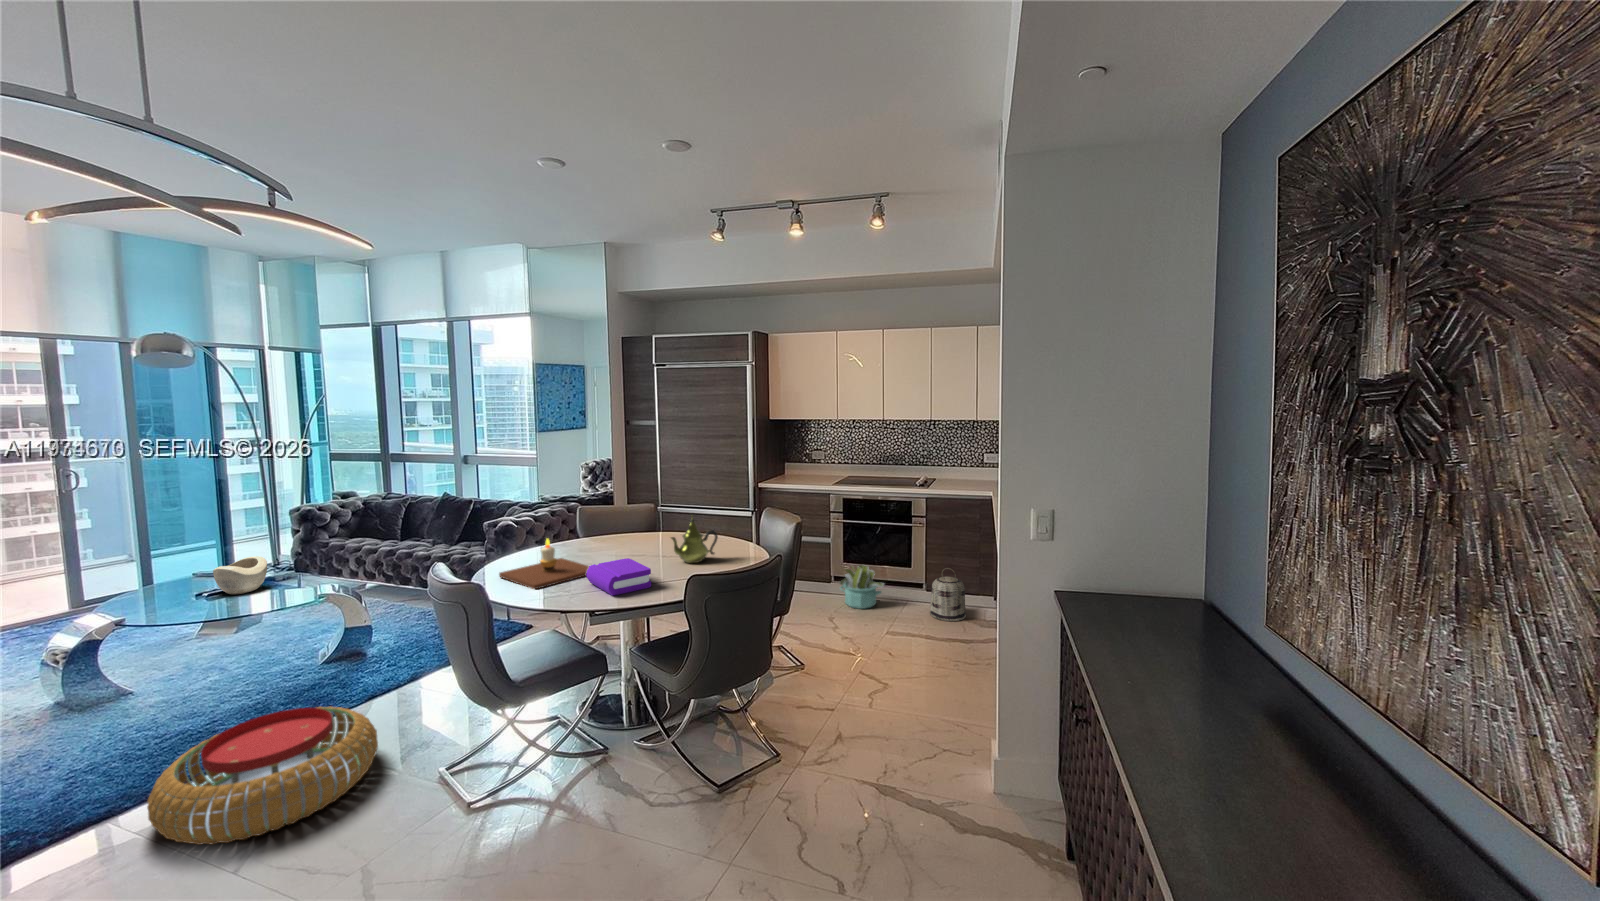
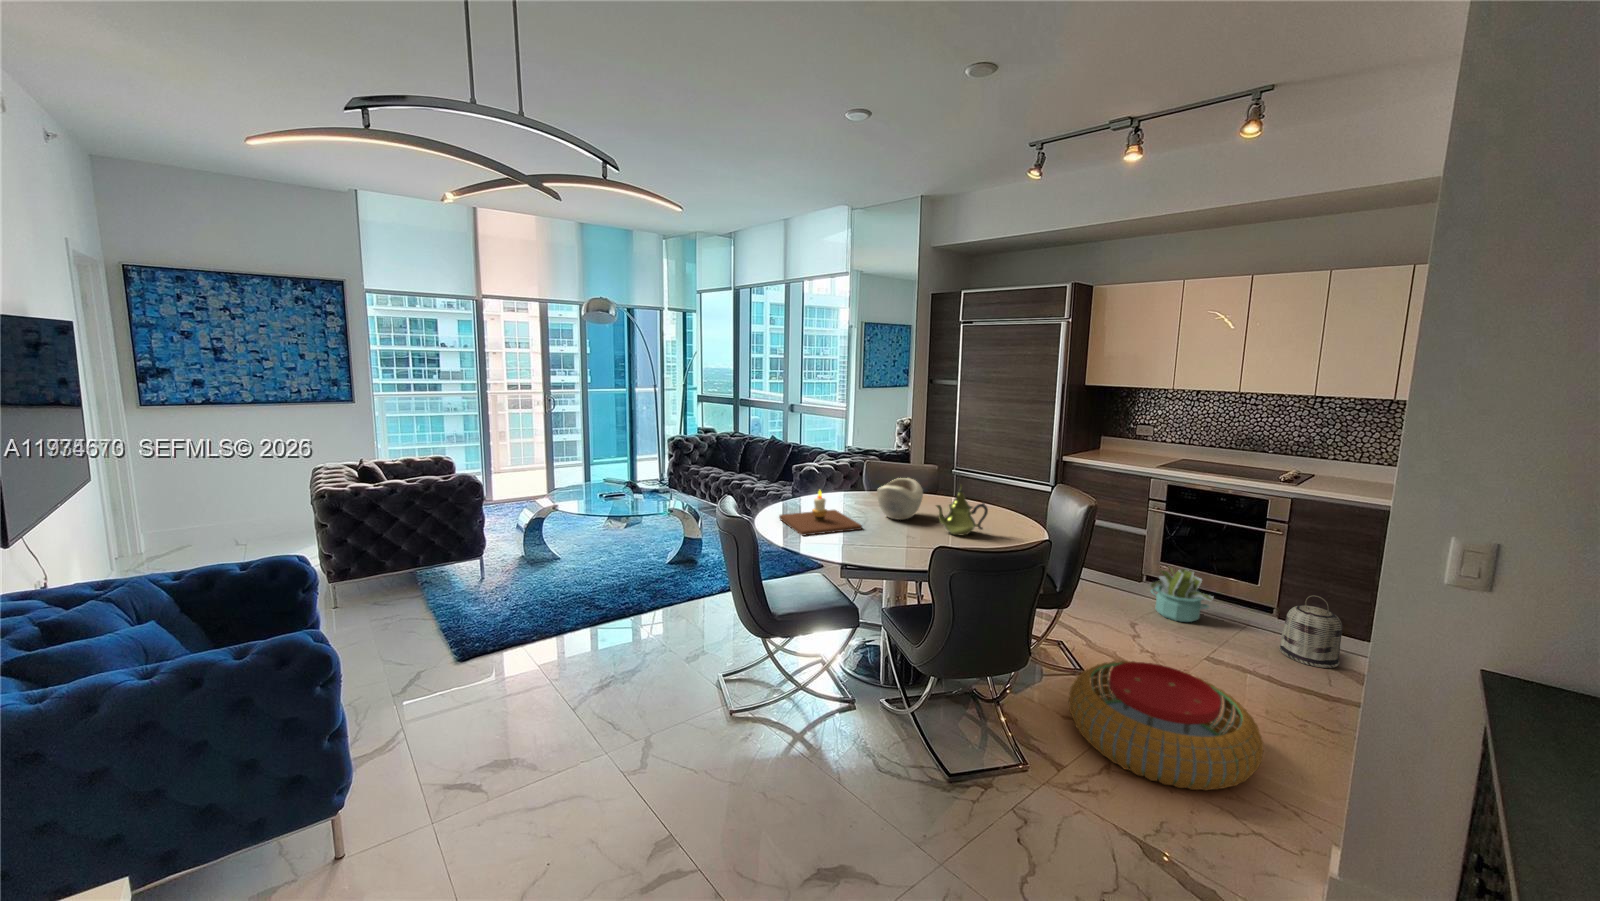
decorative bowl: present [213,556,267,595] -> present [877,478,923,520]
book: present [586,558,651,595] -> none [847,520,906,555]
pouf: present [147,706,378,845] -> present [1069,661,1264,790]

